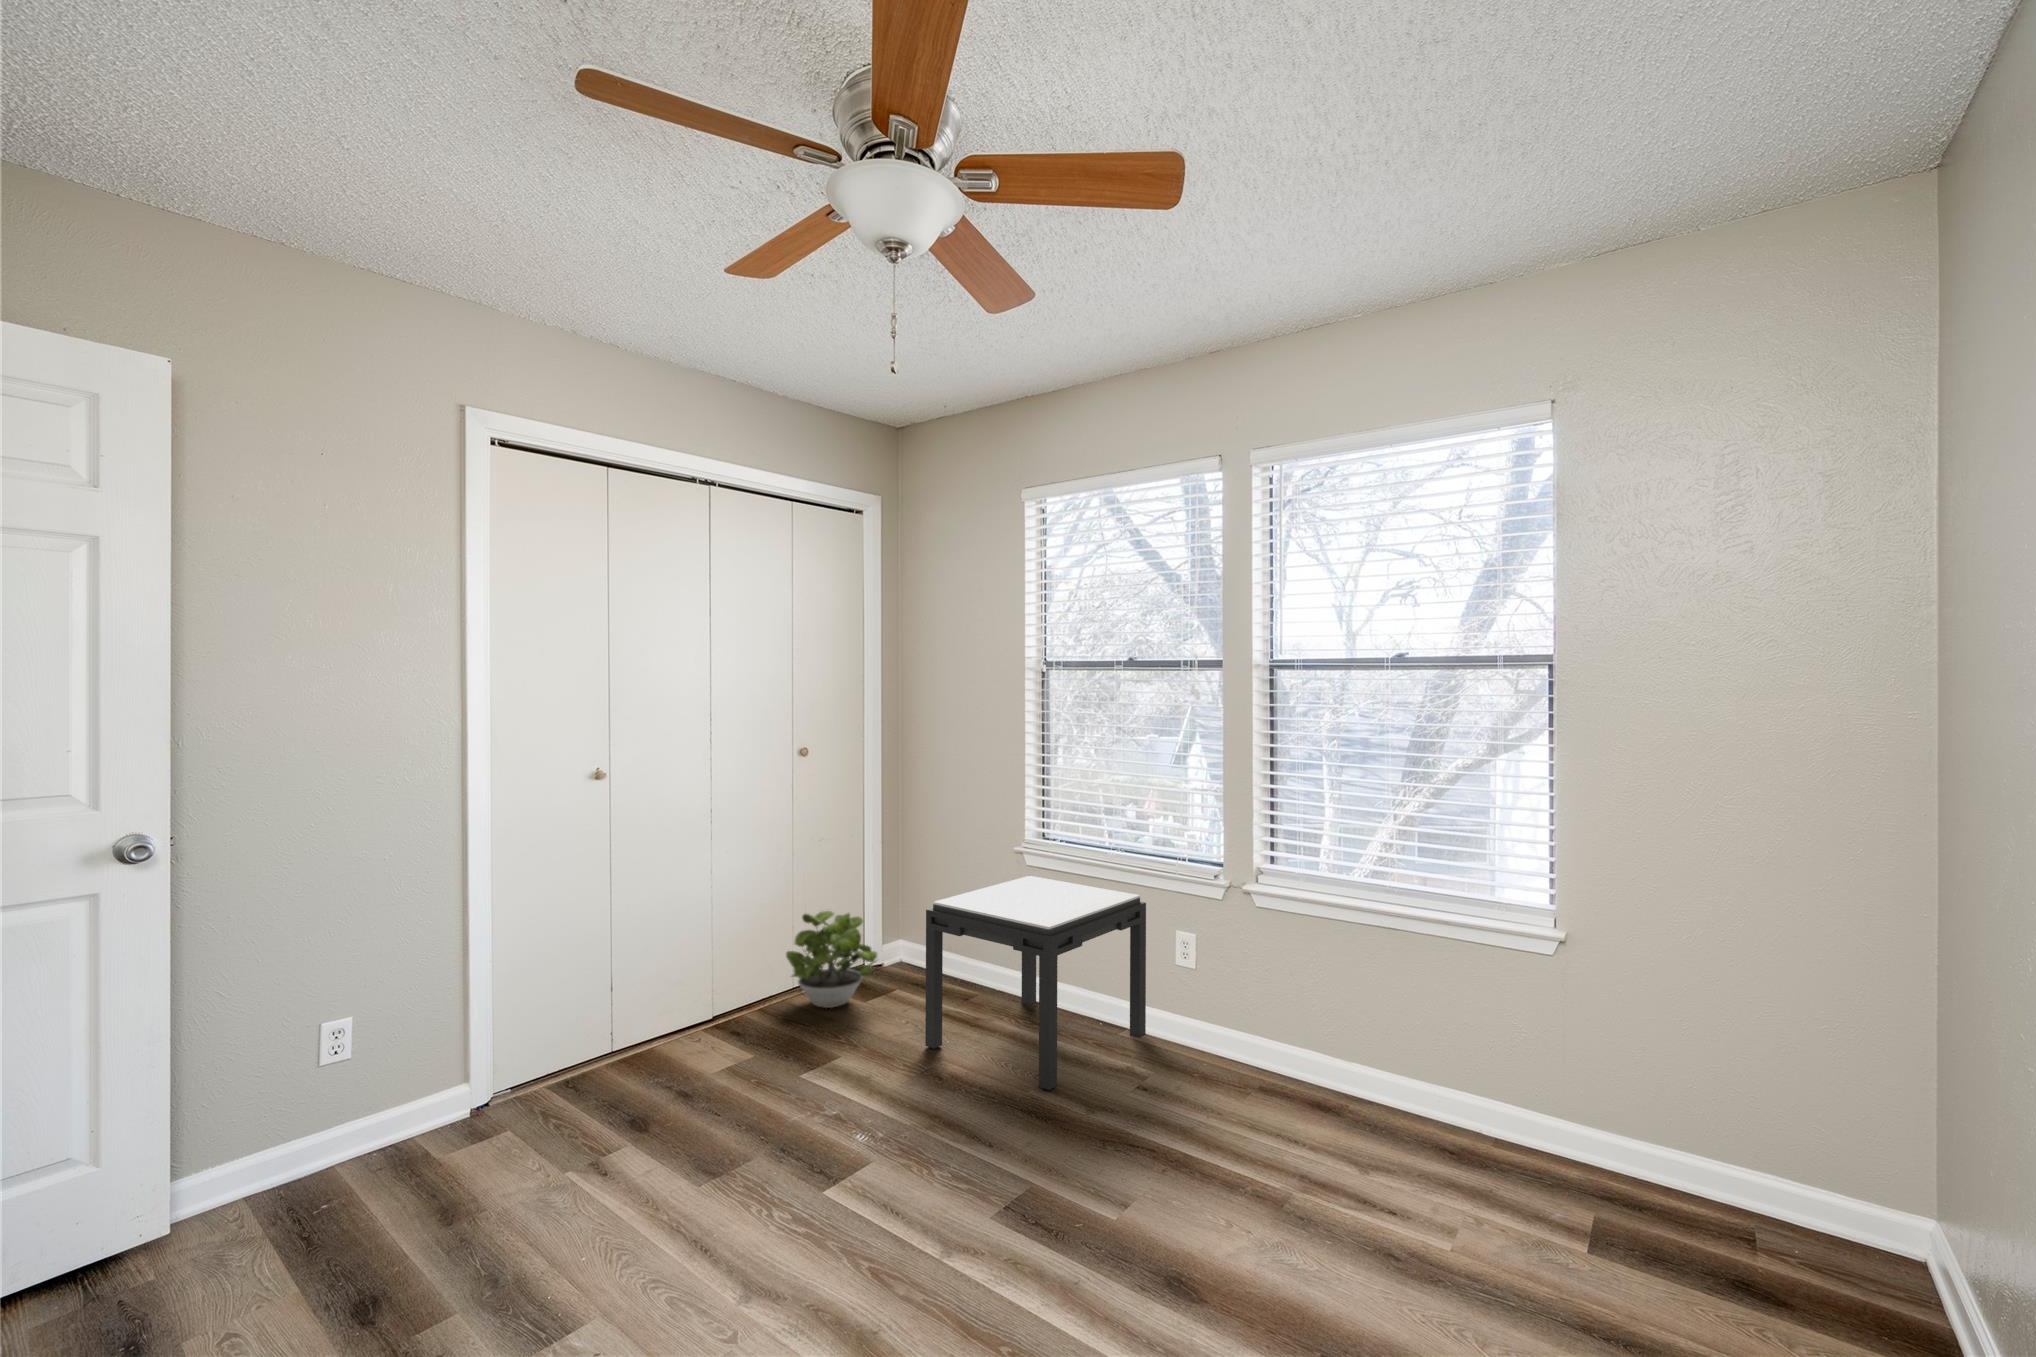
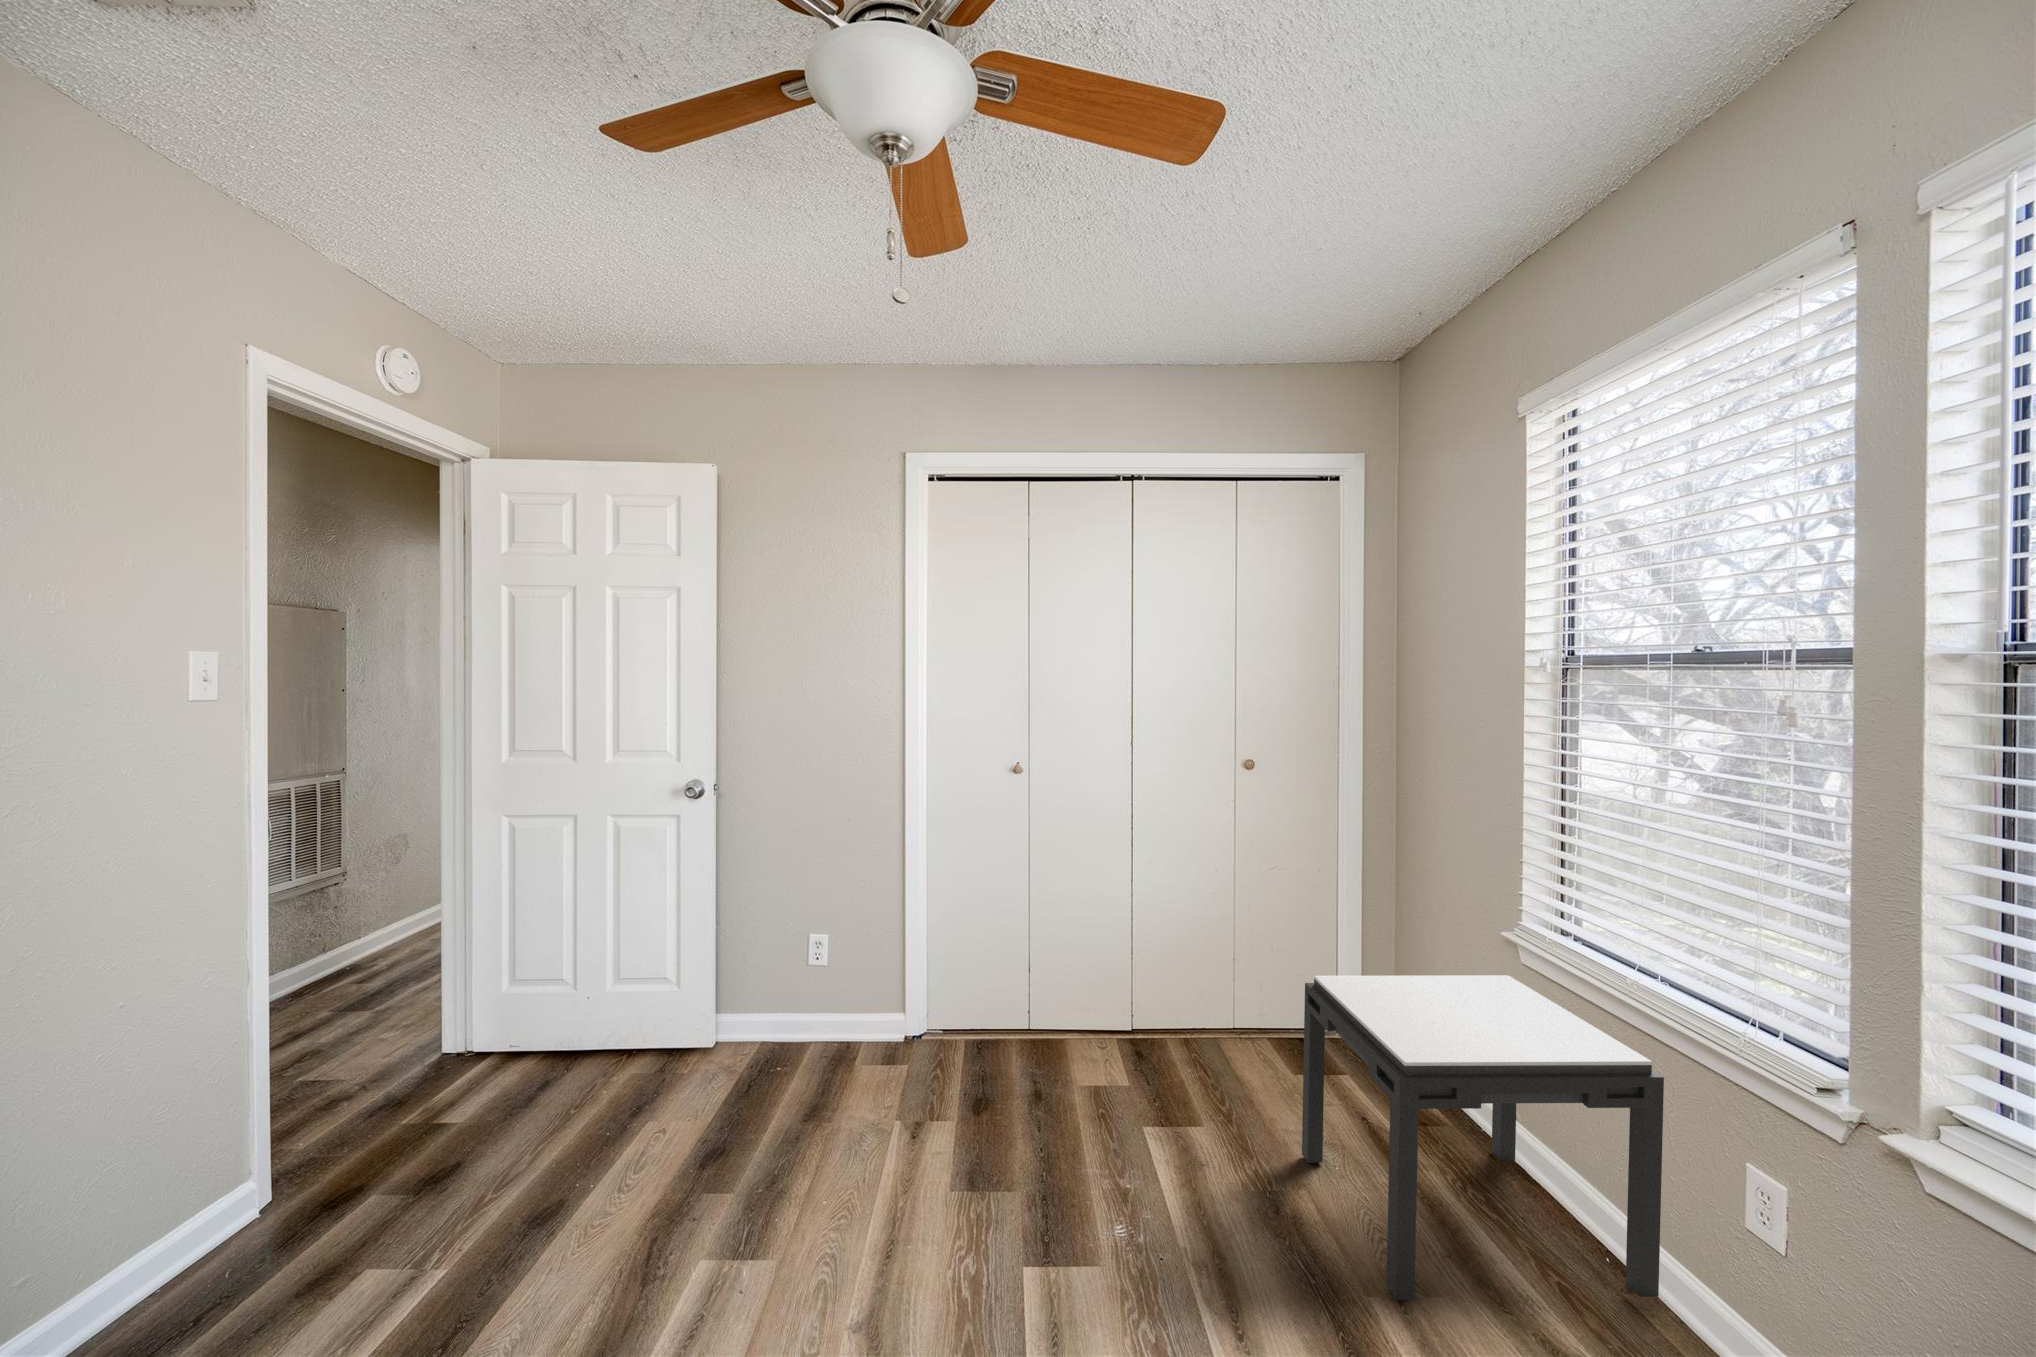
potted plant: present [786,911,877,1008] -> none [1212,947,1311,1064]

